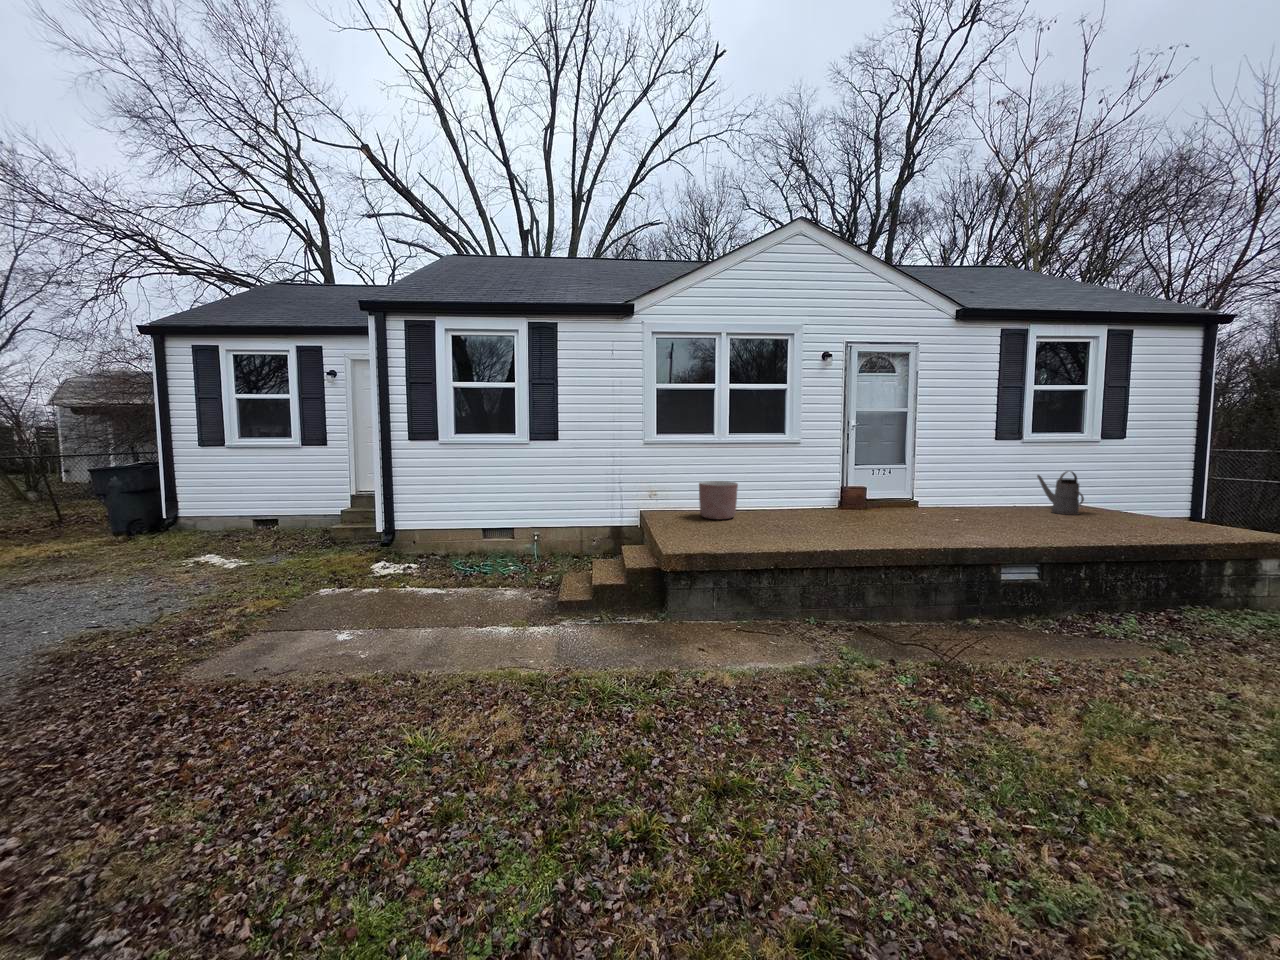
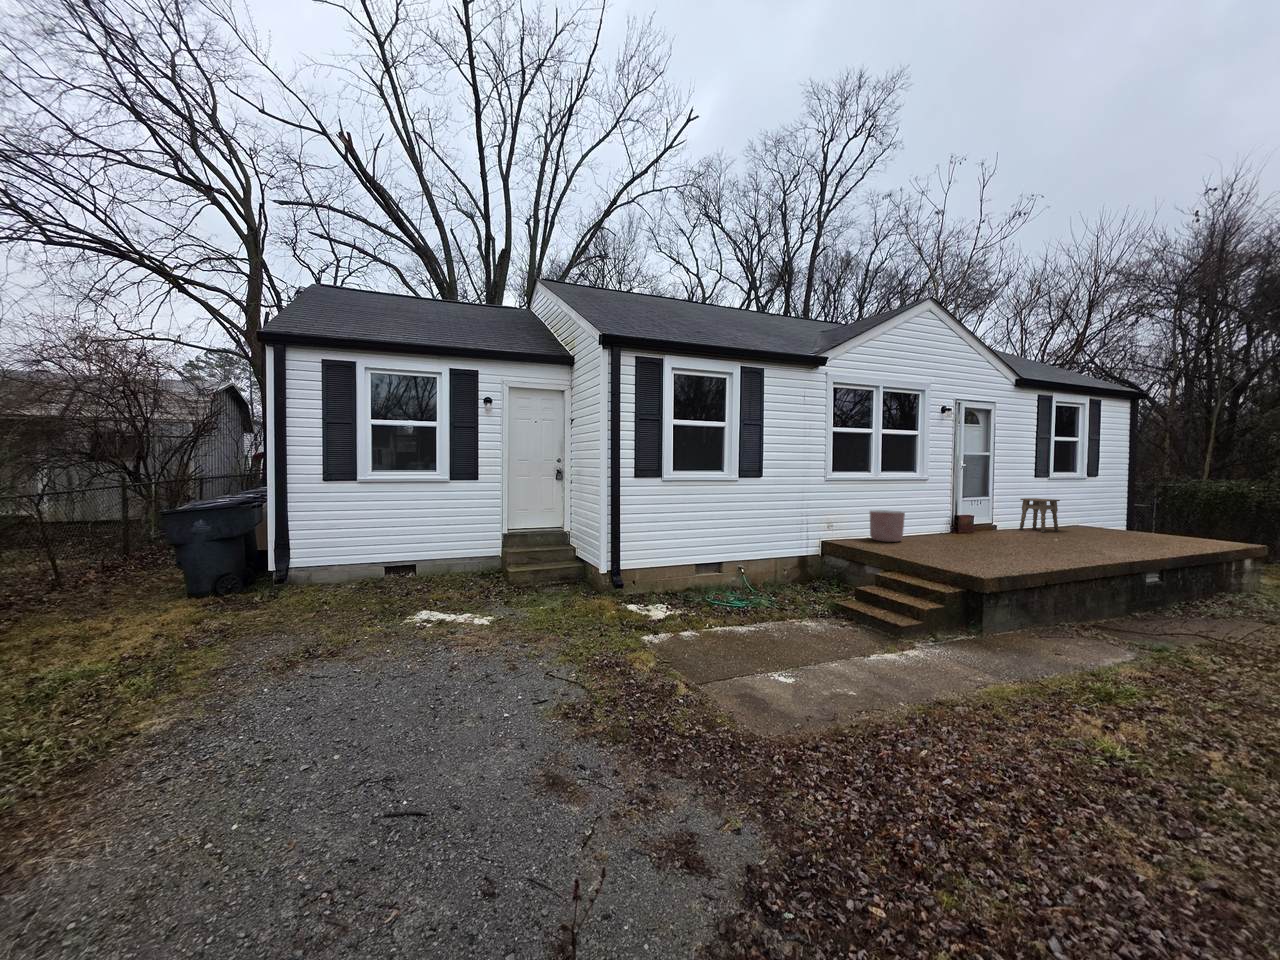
side table: none [956,468,1013,515] -> present [1019,498,1060,533]
watering can: present [1037,471,1084,515] -> none [1059,500,1101,531]

